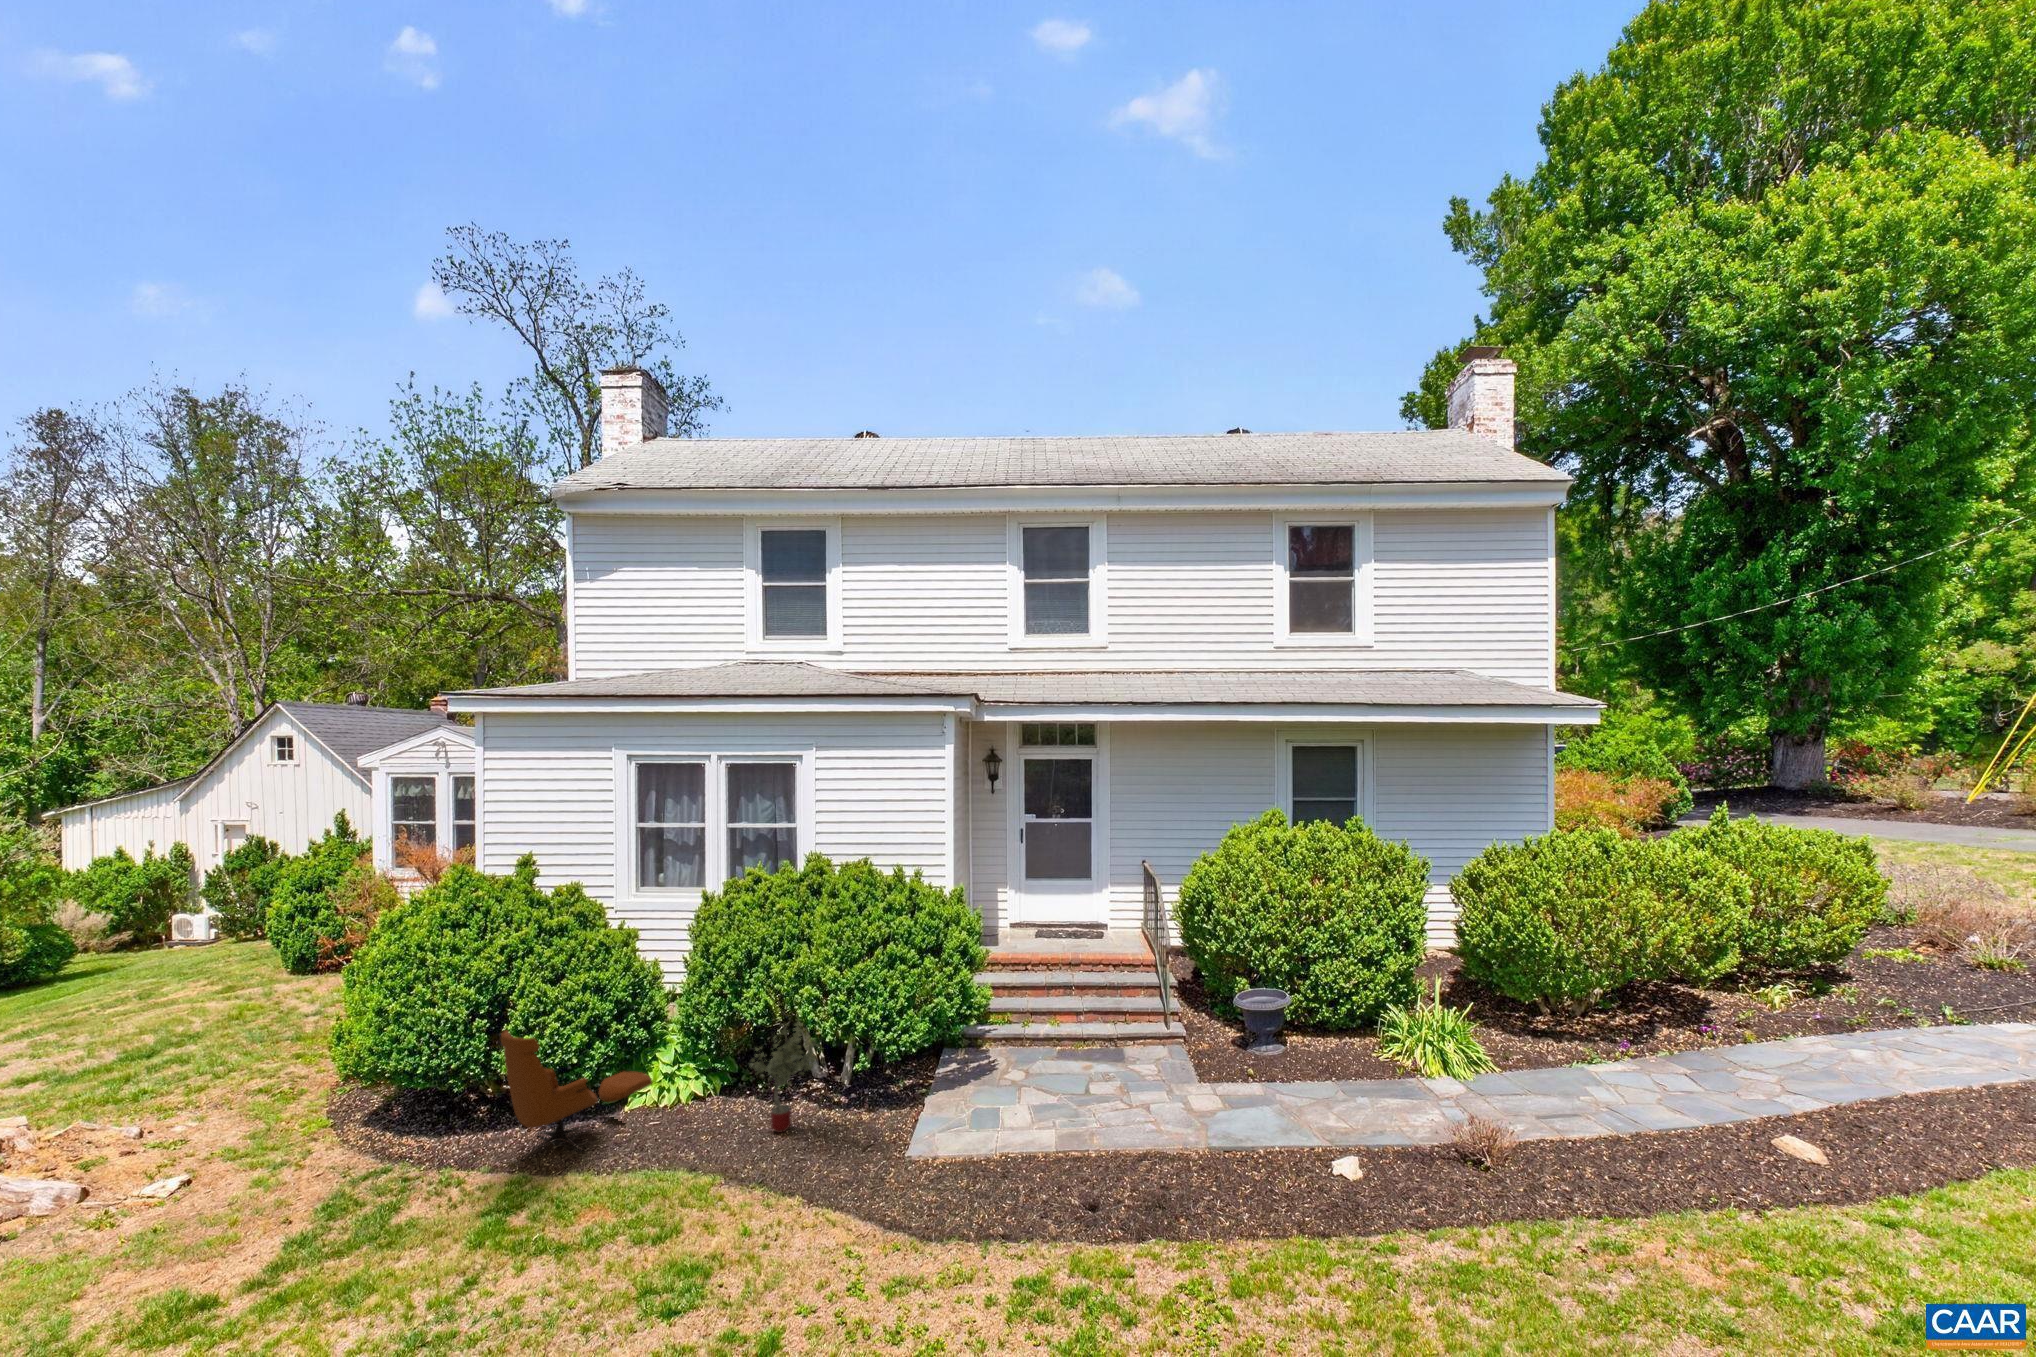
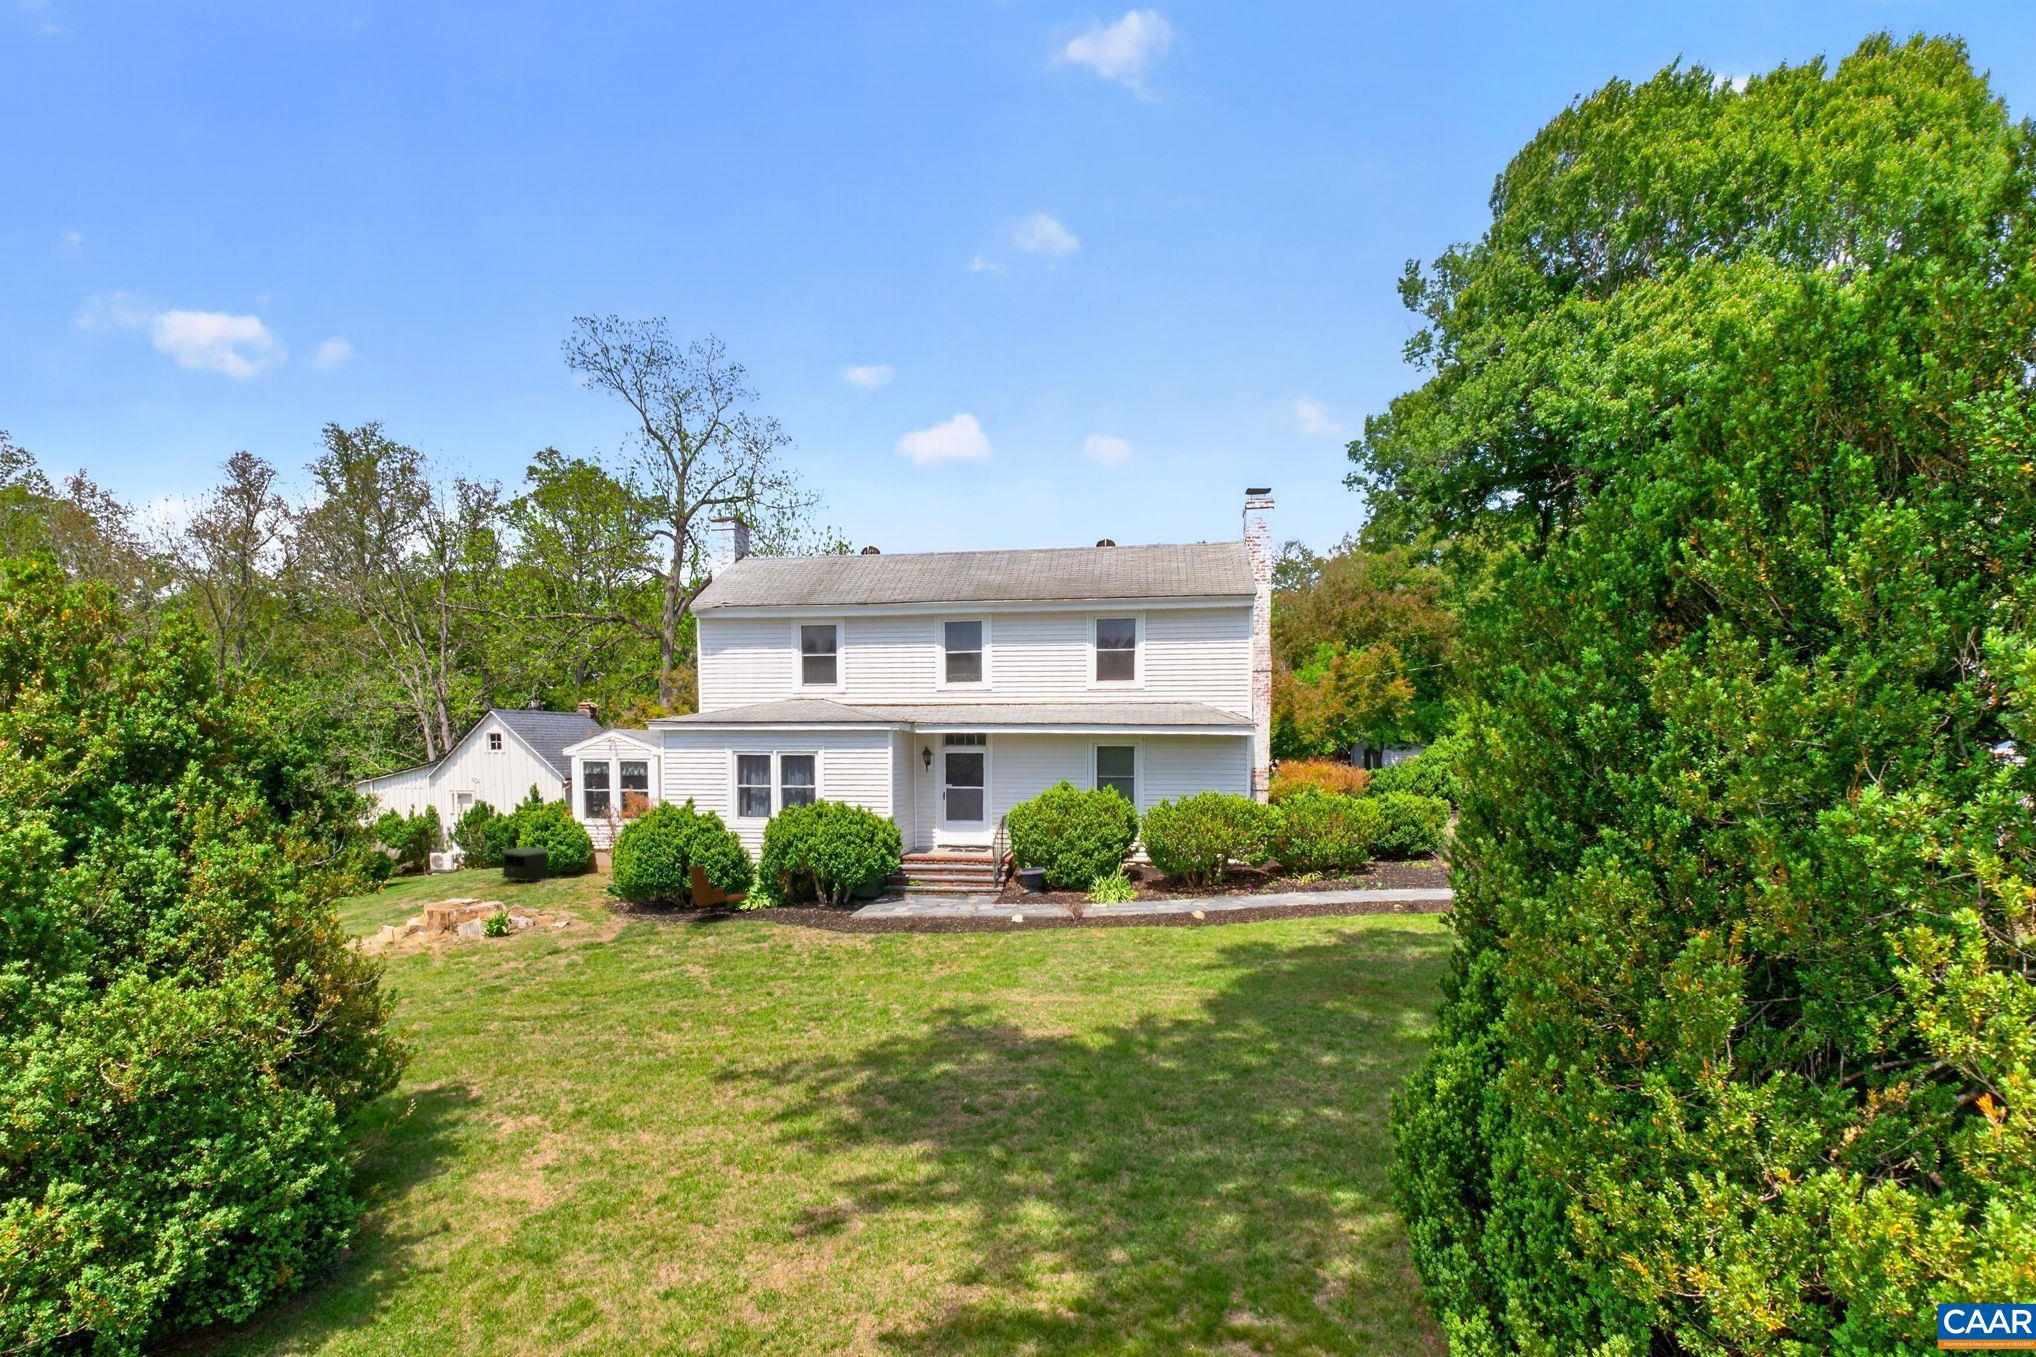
storage bench: none [227,927,312,1000] -> present [502,847,548,882]
potted tree: present [750,1022,818,1133] -> none [793,866,825,914]

